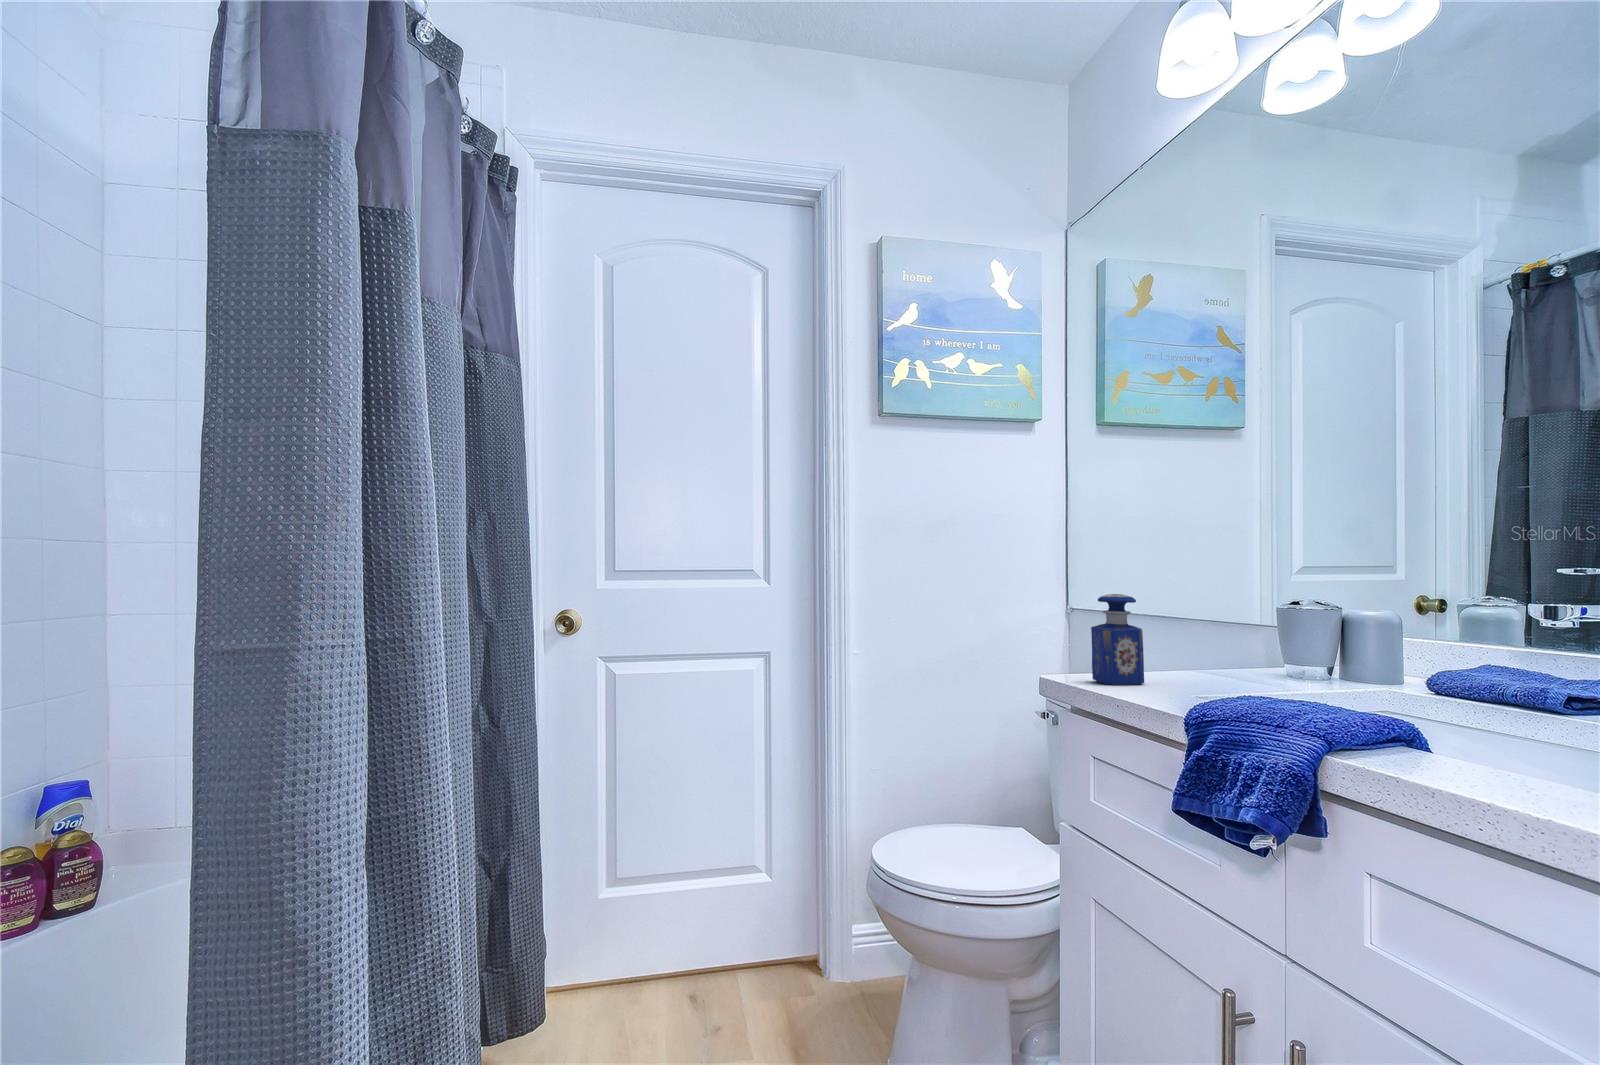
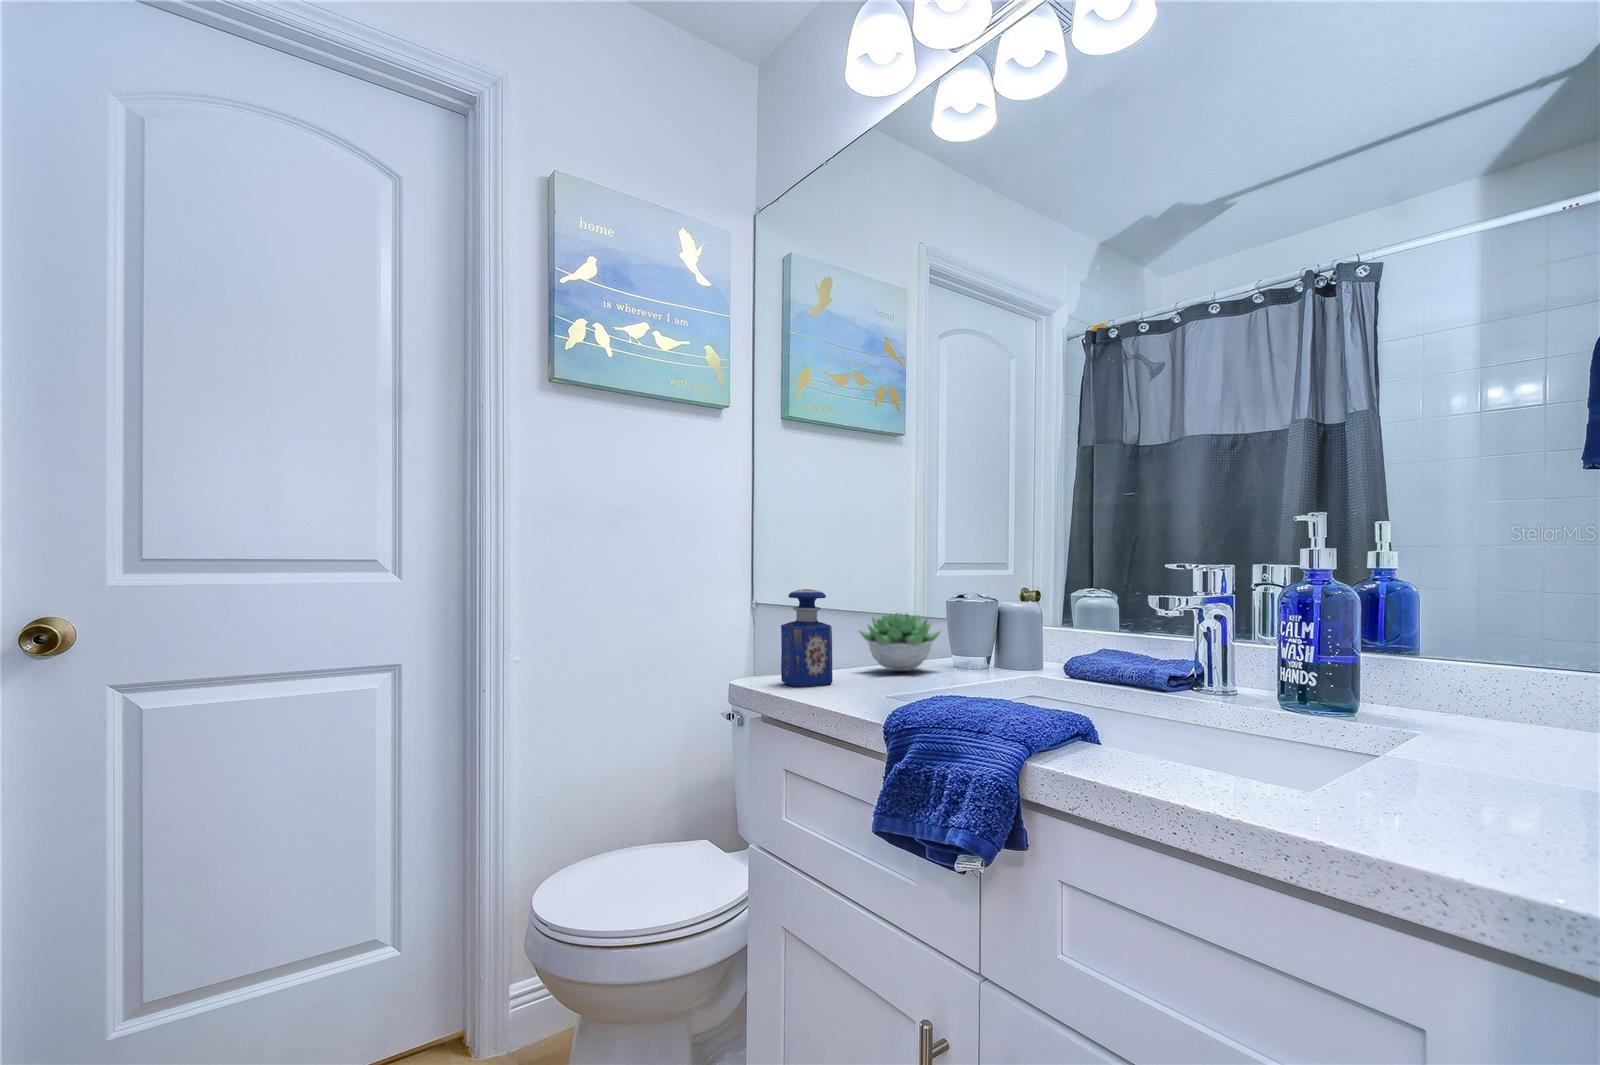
succulent plant: none [1175,620,1271,678] -> present [859,613,941,671]

